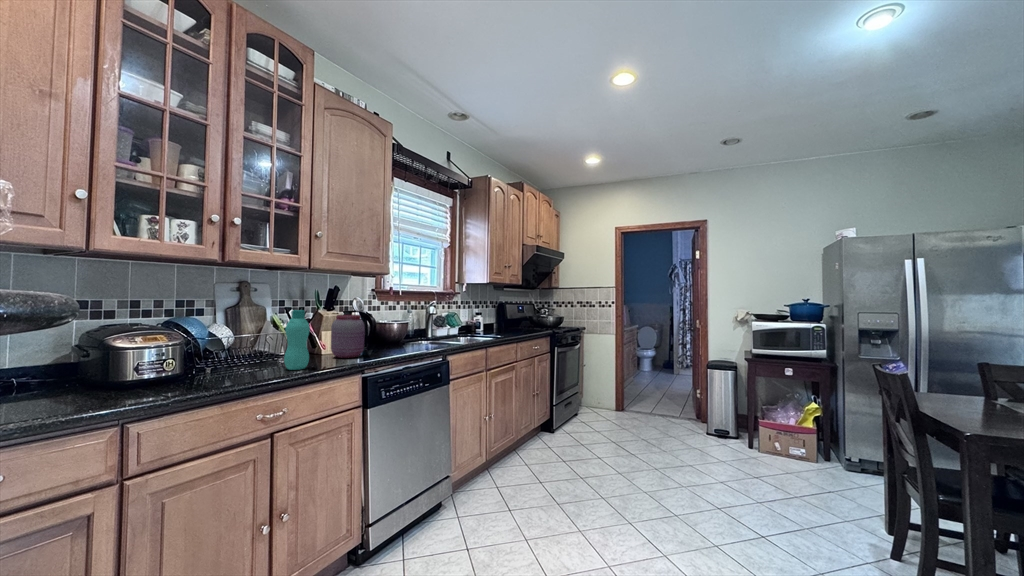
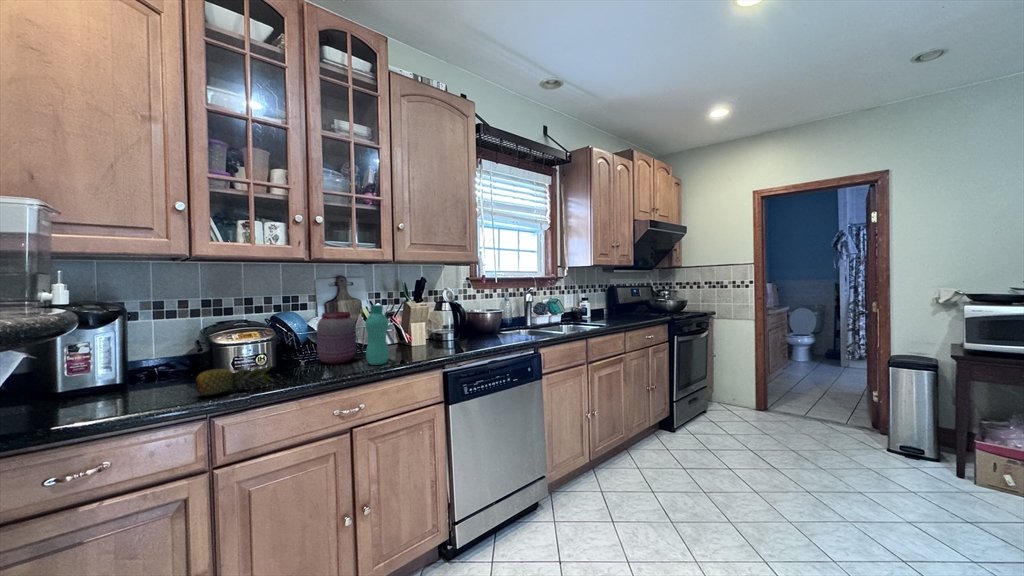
jar: present [331,315,365,358] -> present [317,312,357,364]
fruit: none [97,364,195,401] -> present [196,365,272,395]

